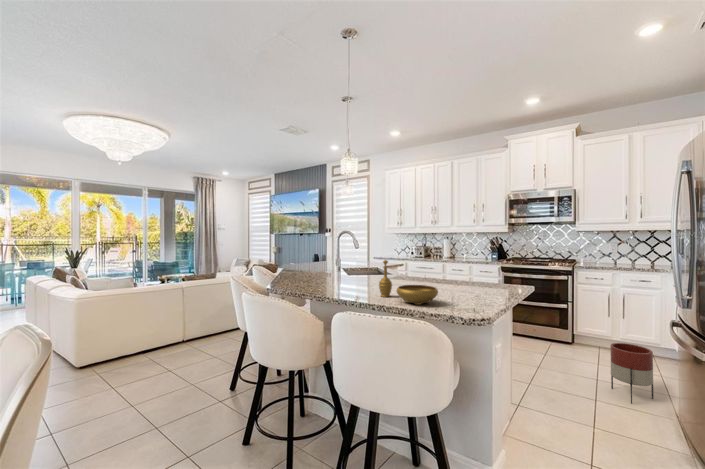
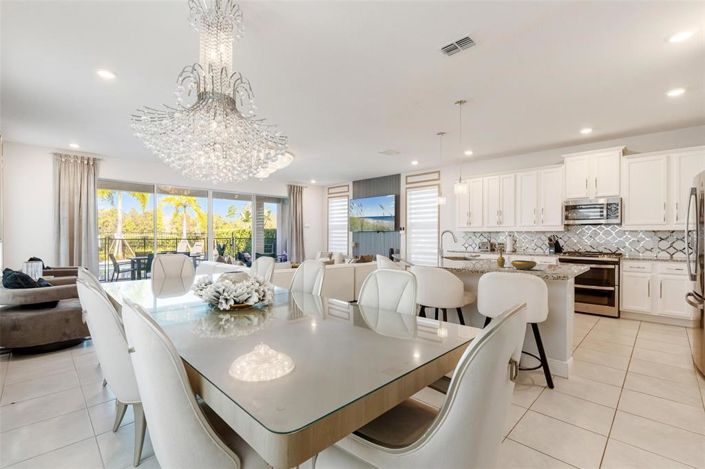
planter: present [610,343,653,404] -> none [646,310,678,349]

